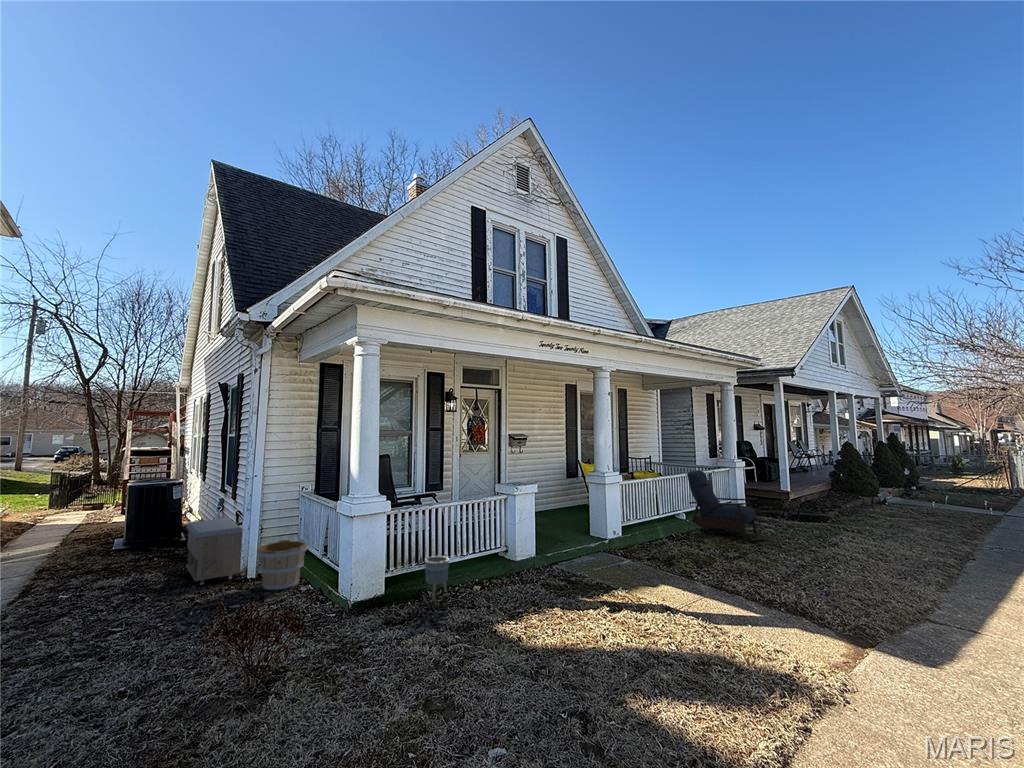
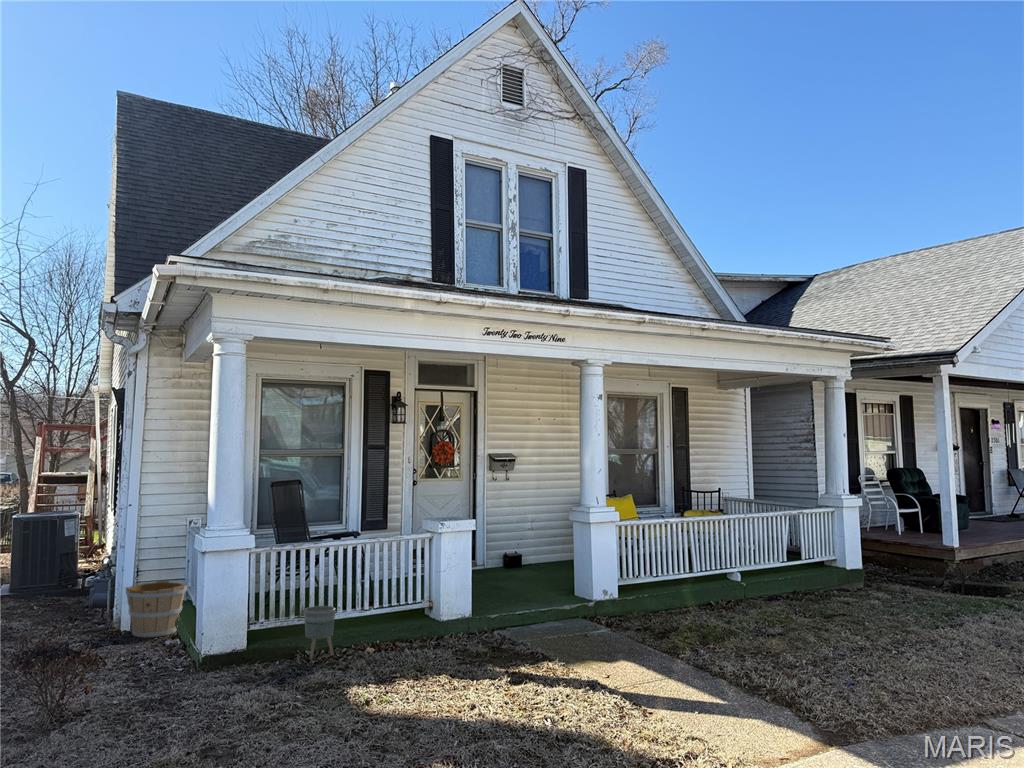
chair: present [687,470,757,541] -> none [756,515,866,623]
storage bench: present [186,518,242,585] -> none [62,553,117,628]

